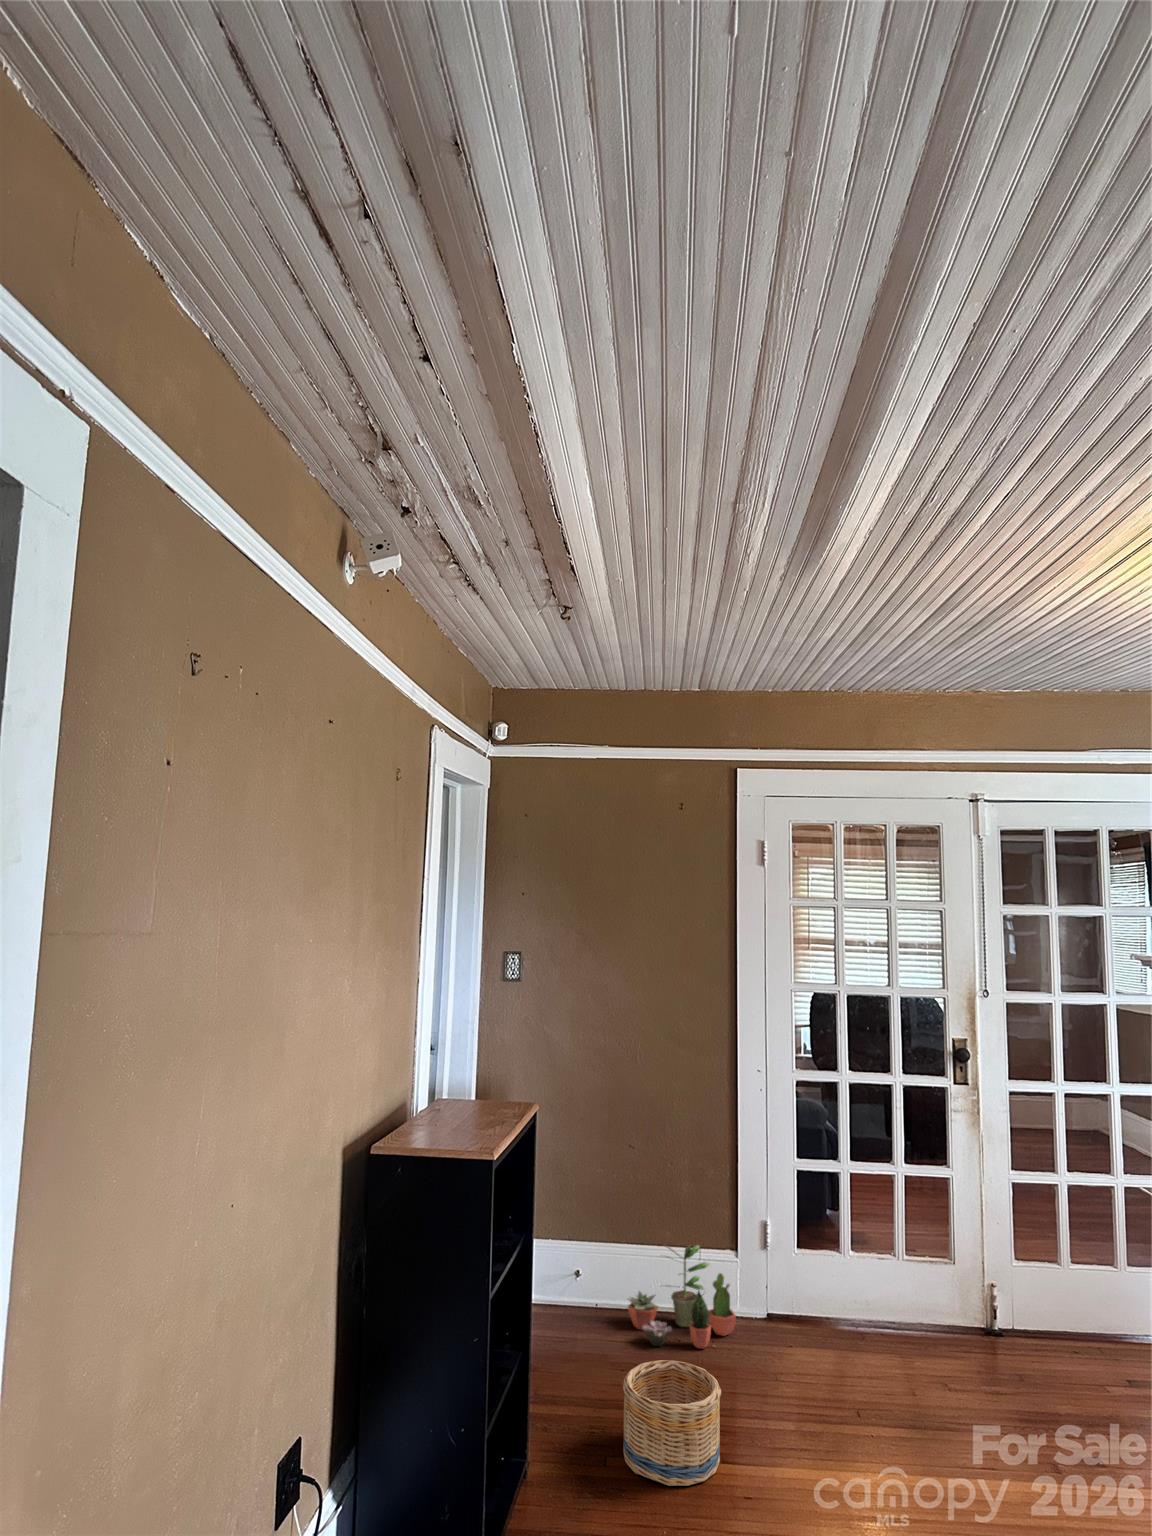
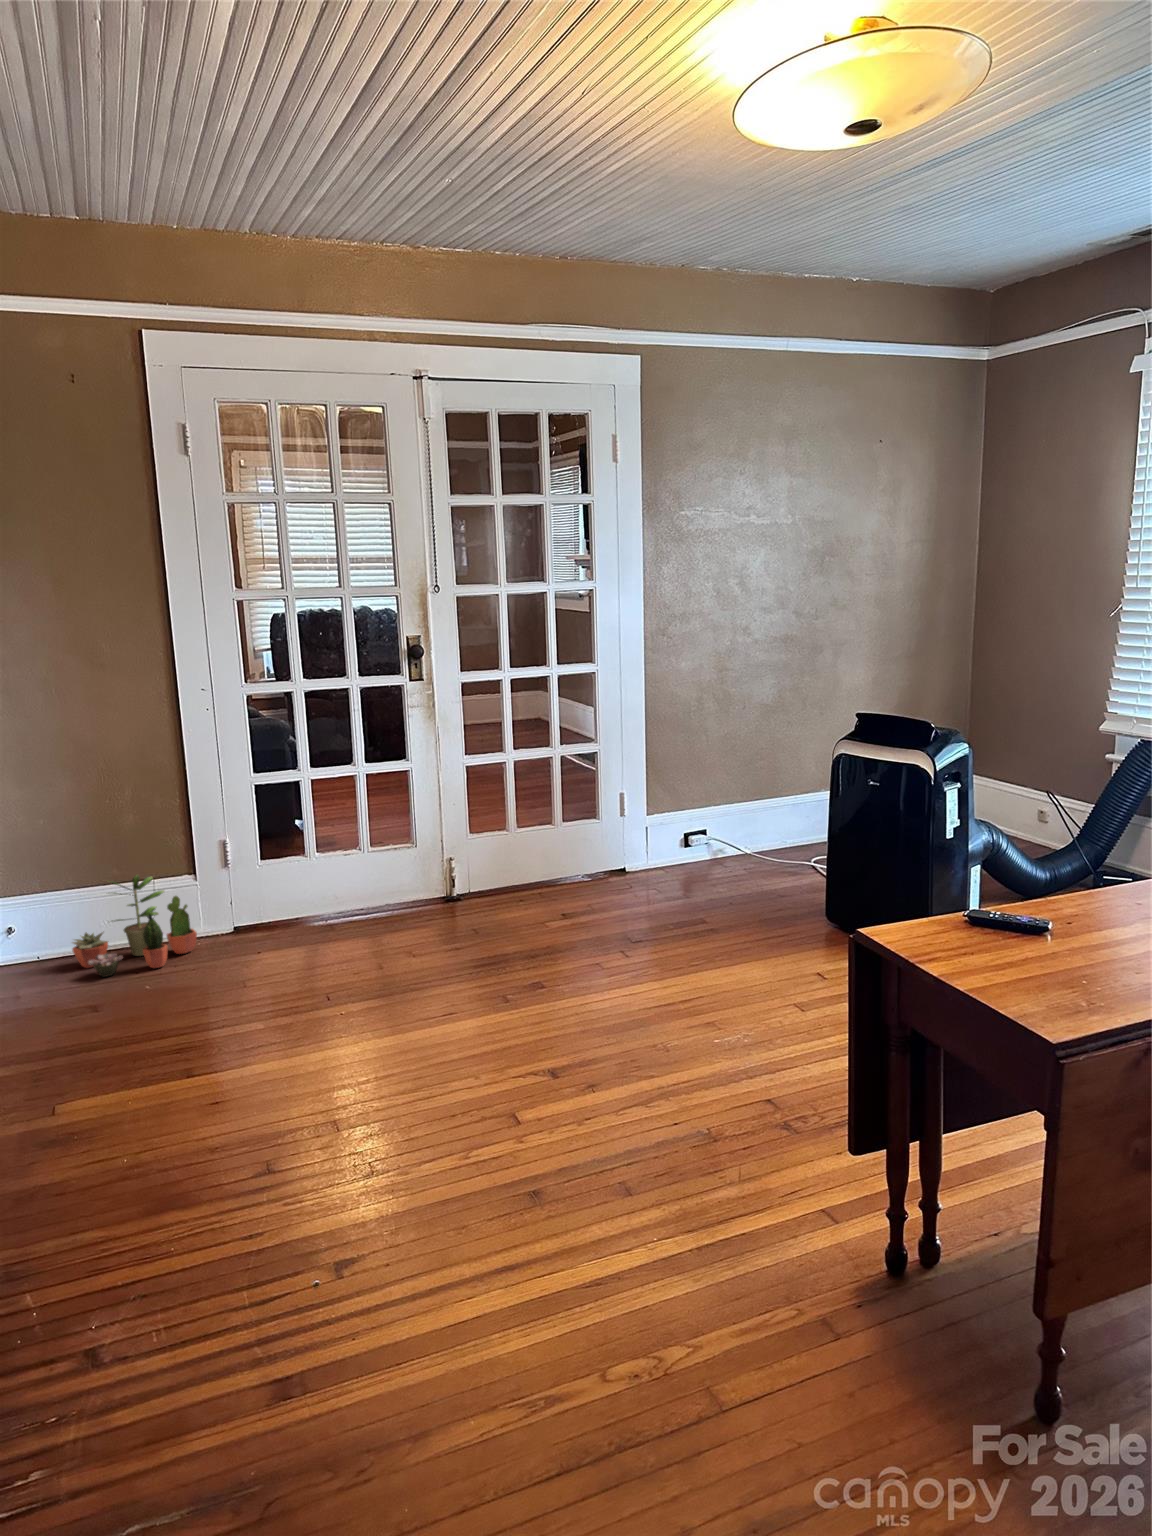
basket: present [622,1360,721,1486] -> none [42,968,164,1077]

